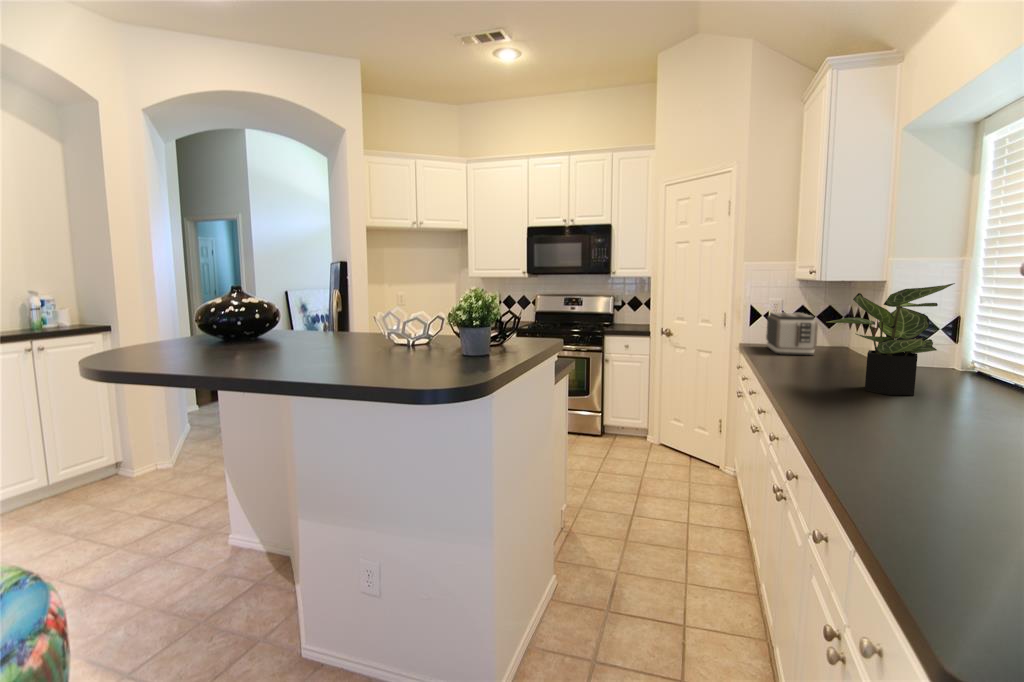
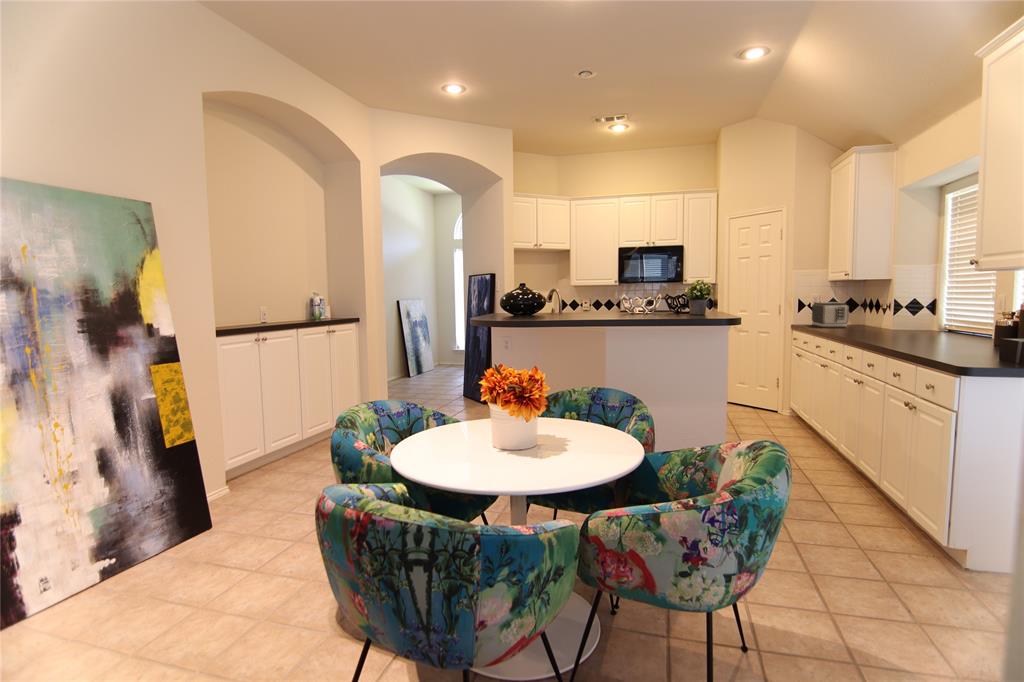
potted plant: present [828,283,955,395] -> none [862,277,936,338]

